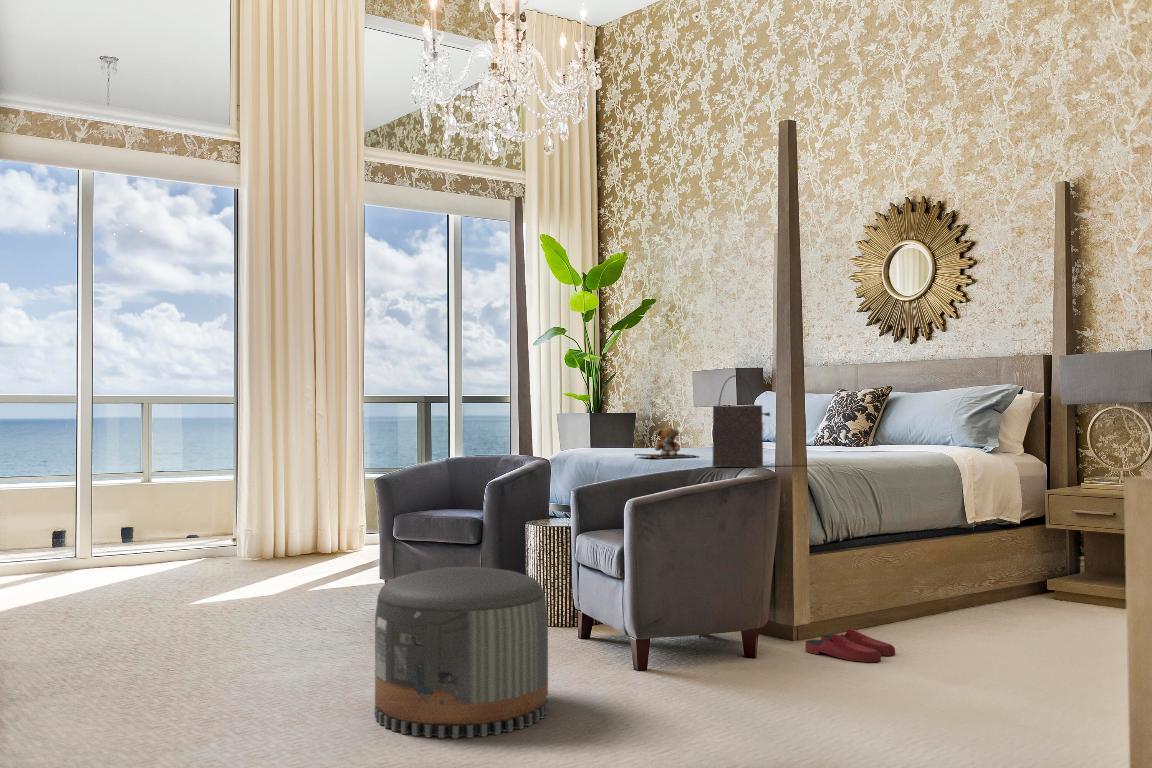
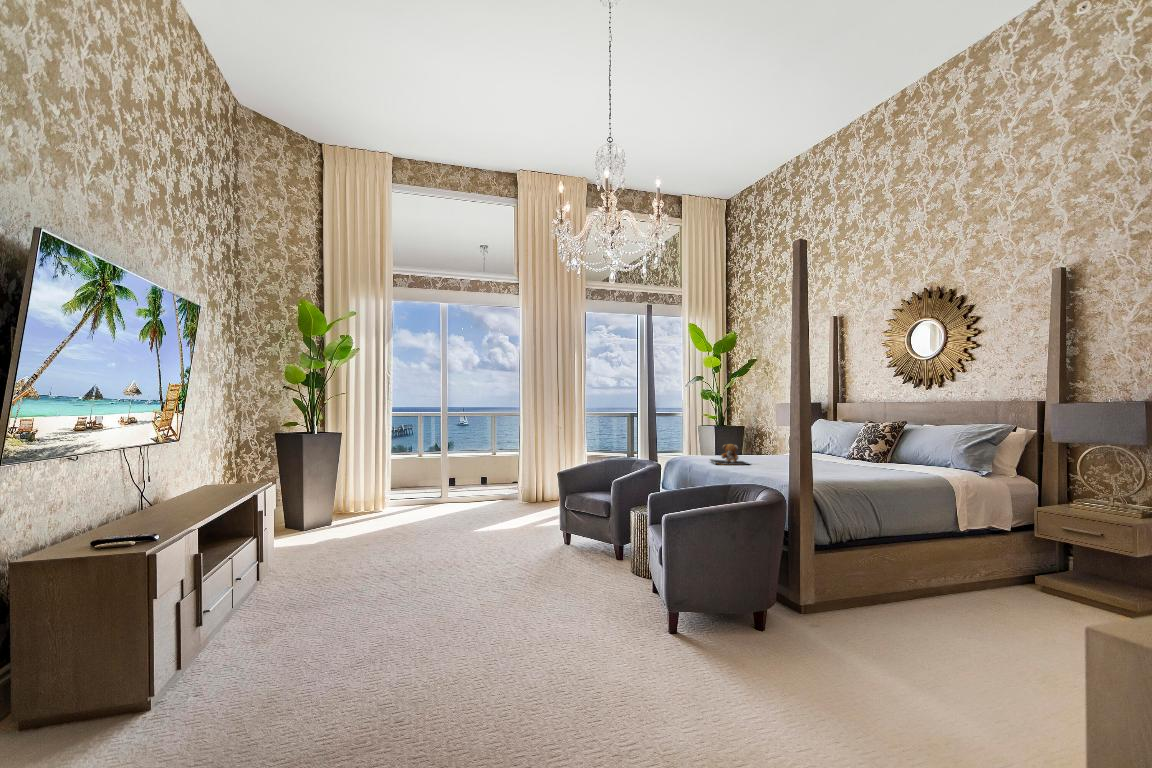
handbag: present [713,375,770,467] -> none [736,416,780,484]
pouf: present [375,567,548,738] -> none [454,544,573,678]
slippers: present [805,628,895,662] -> none [799,614,874,650]

